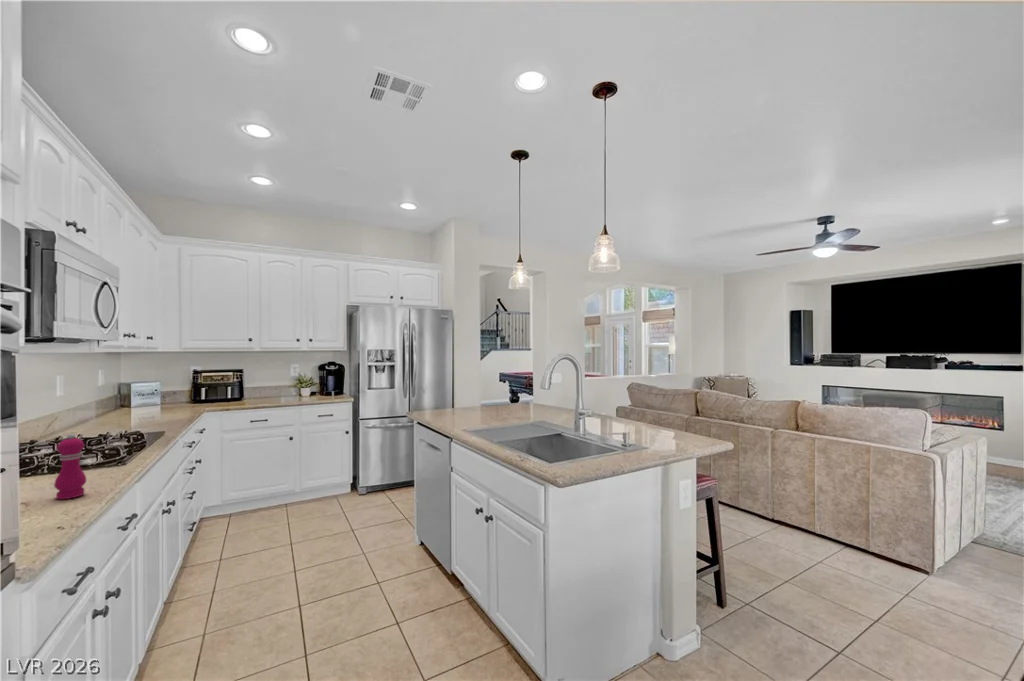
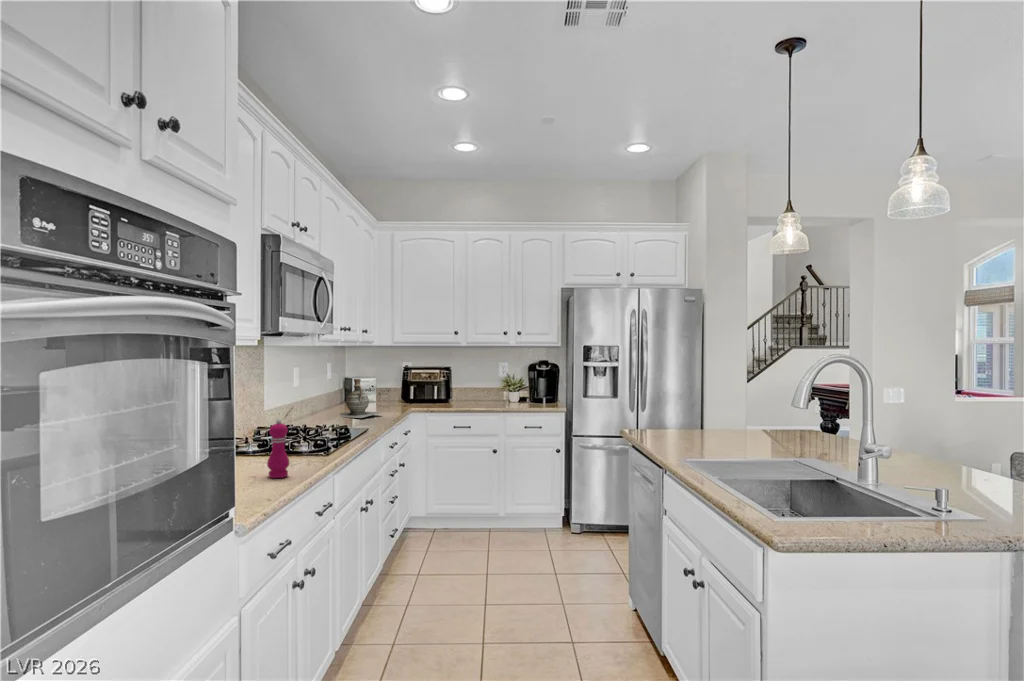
ceramic jug: none [107,384,176,424] -> present [340,379,381,418]

